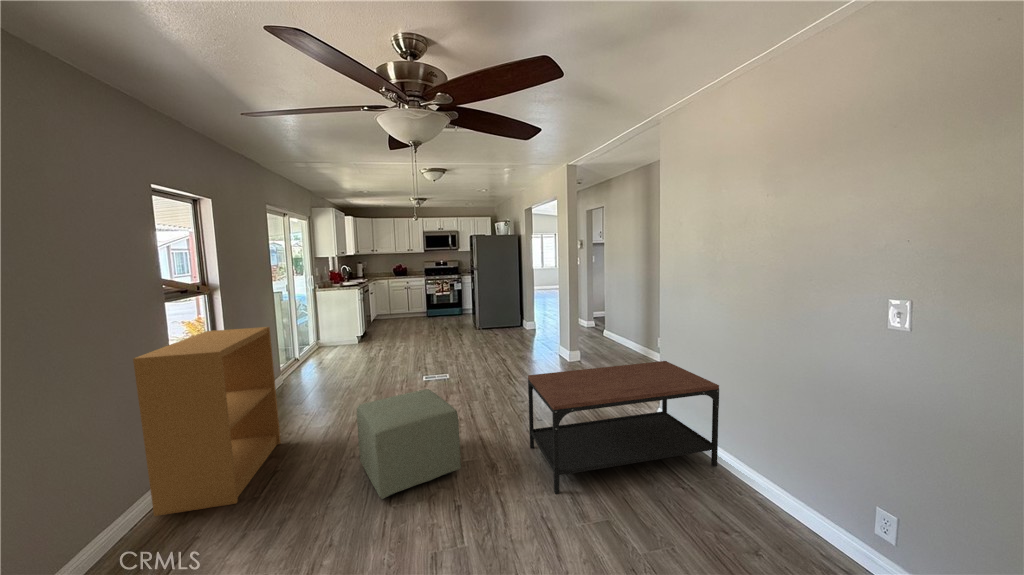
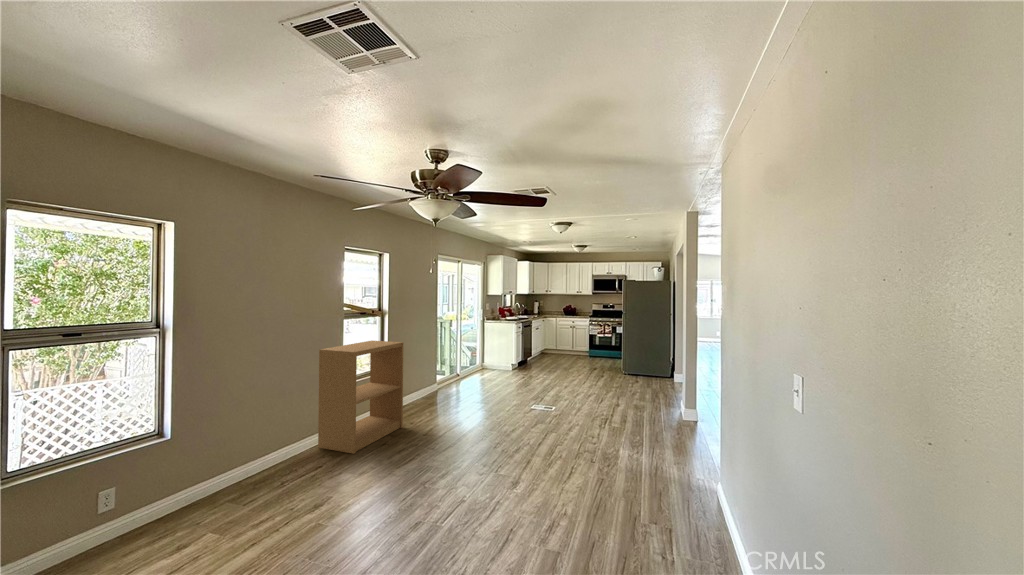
coffee table: present [528,361,719,494] -> none [539,412,732,560]
ottoman: present [357,389,461,499] -> none [420,407,489,478]

